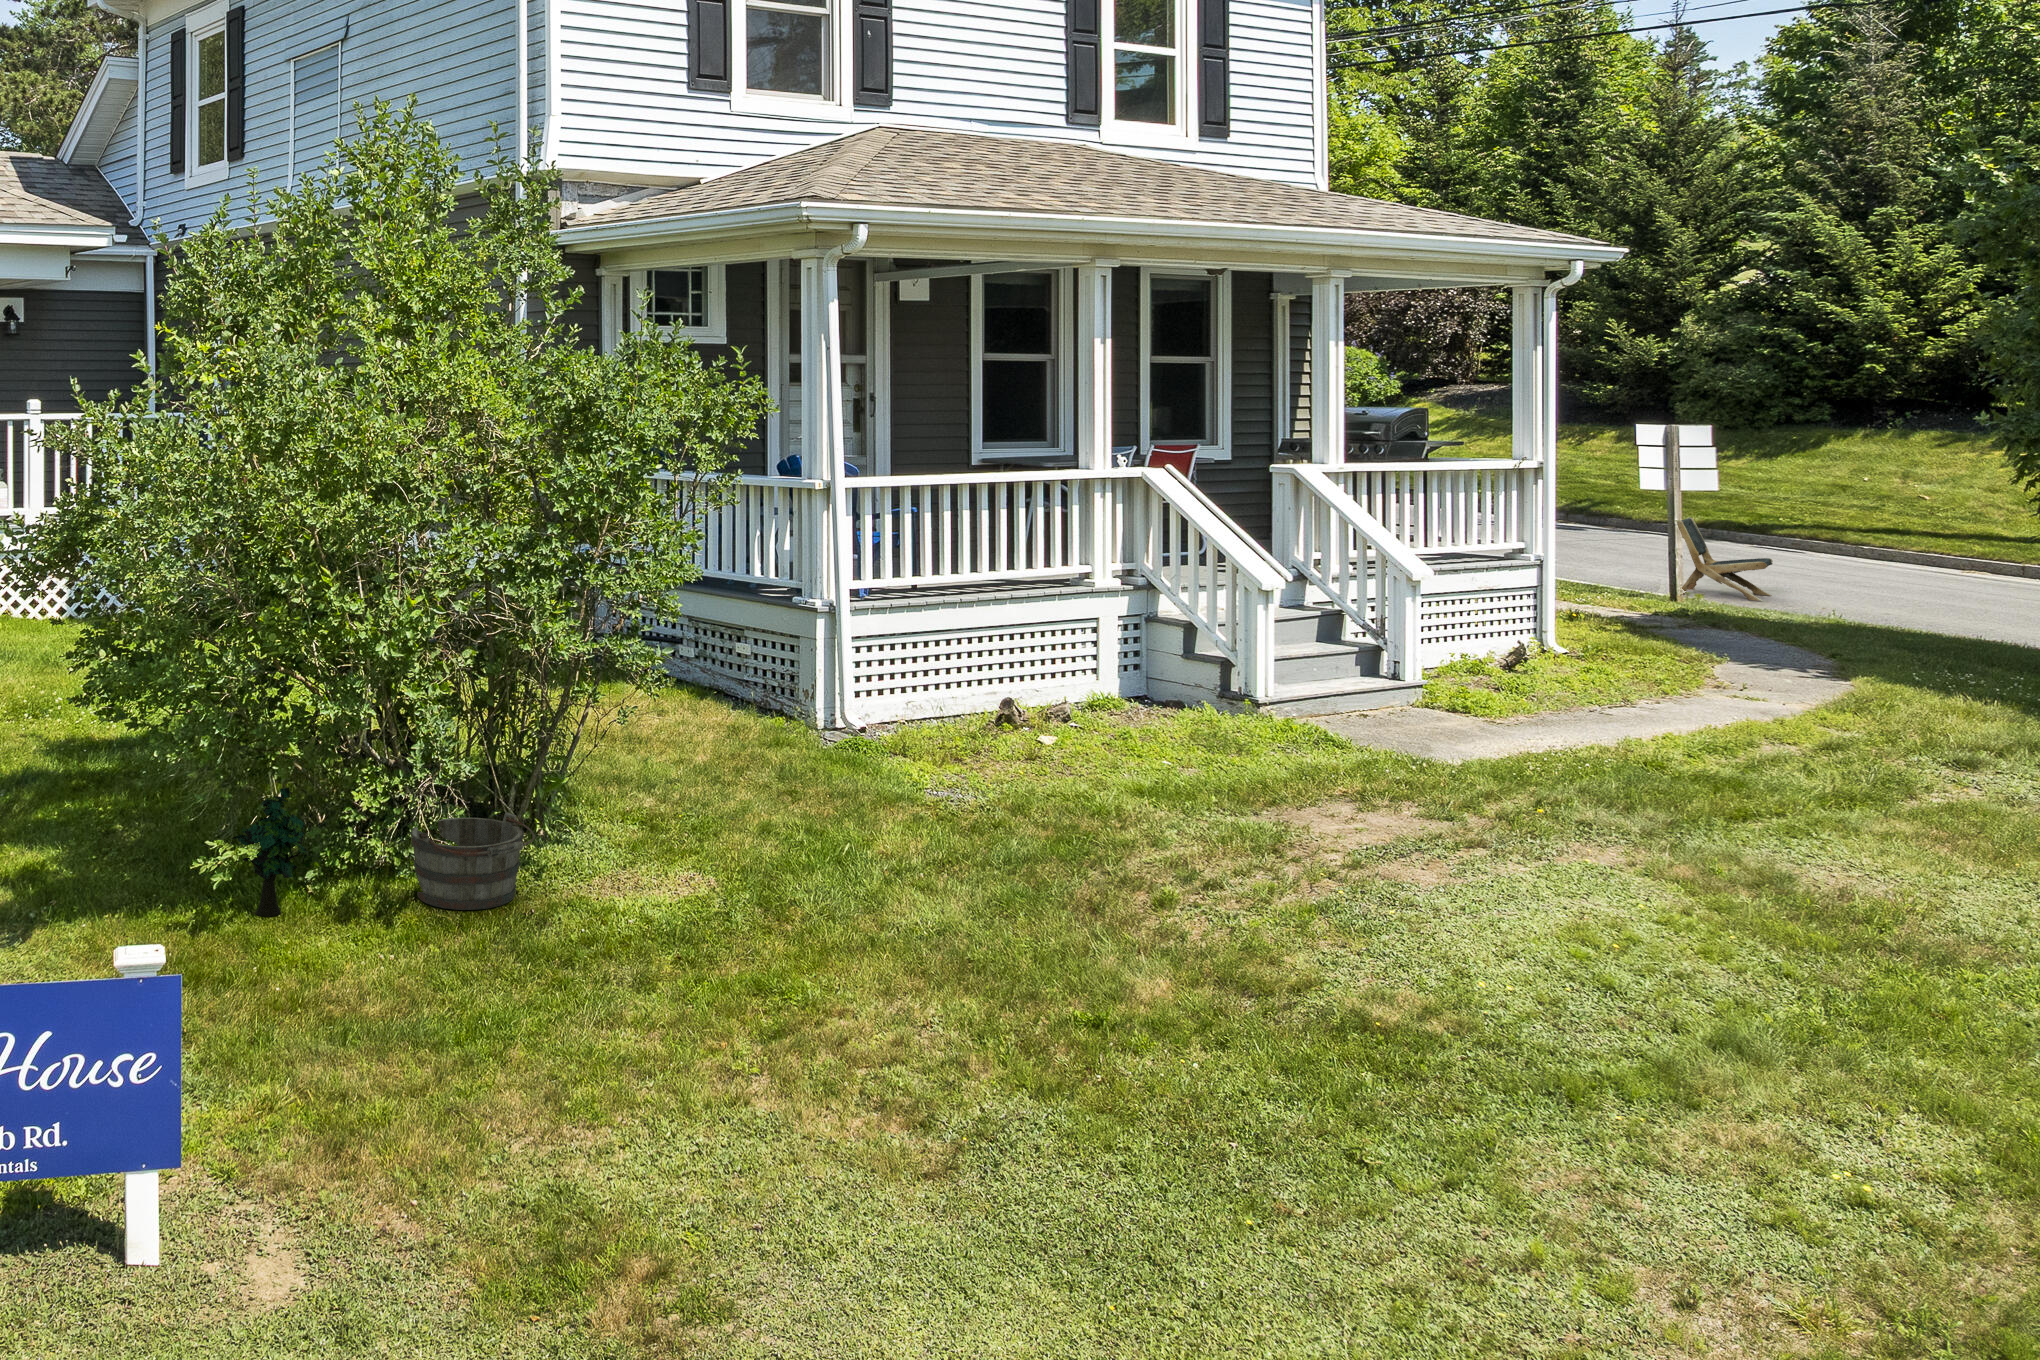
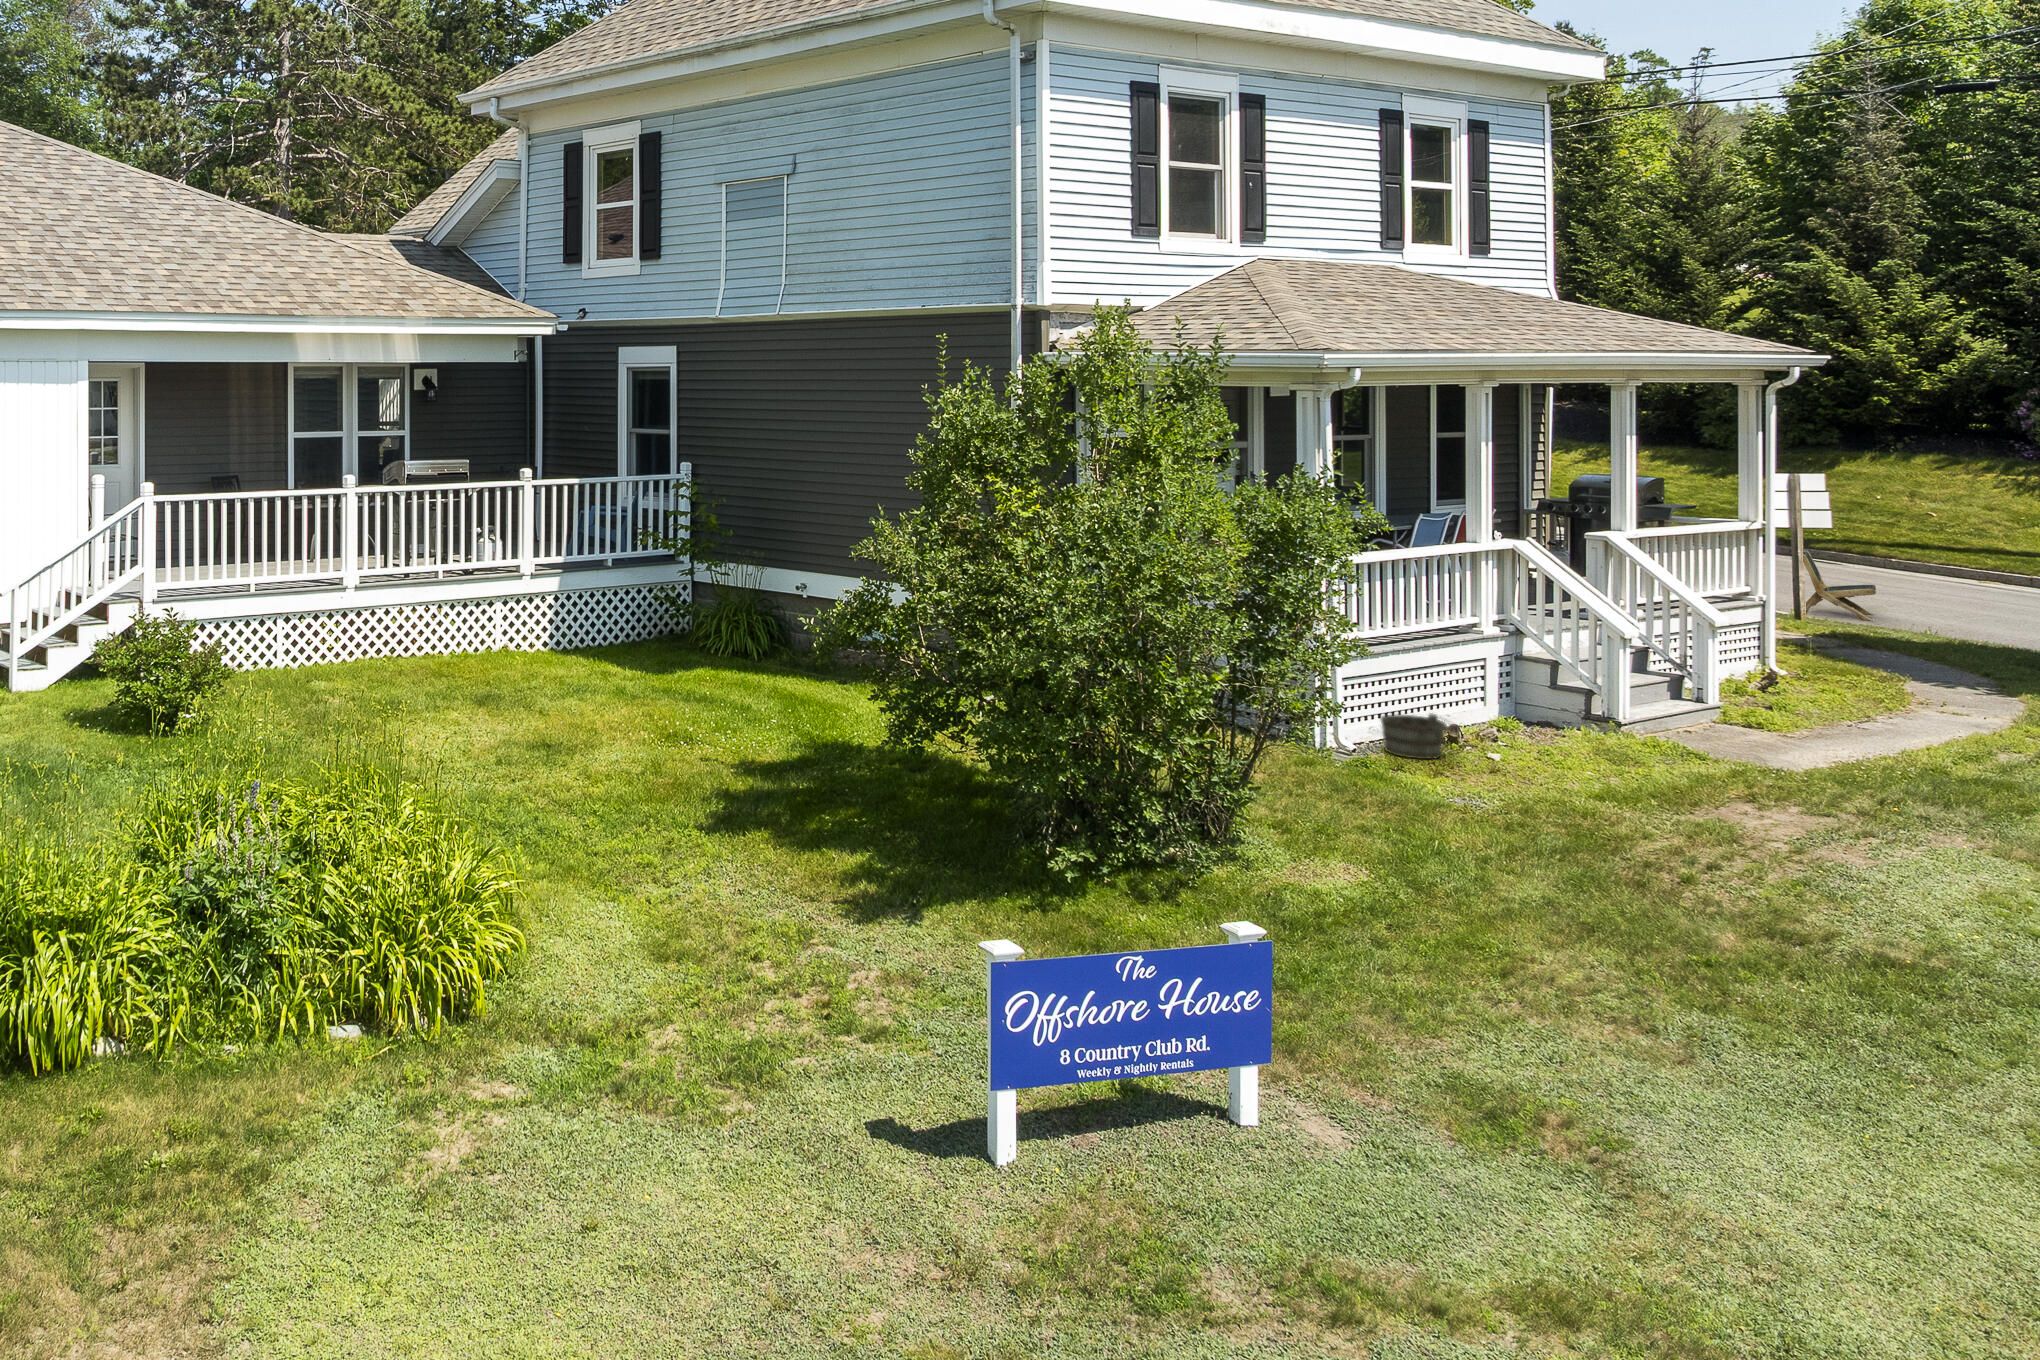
decorative plant: present [232,788,307,917] -> none [1133,810,1184,897]
bucket: present [411,812,535,910] -> present [1381,714,1451,759]

